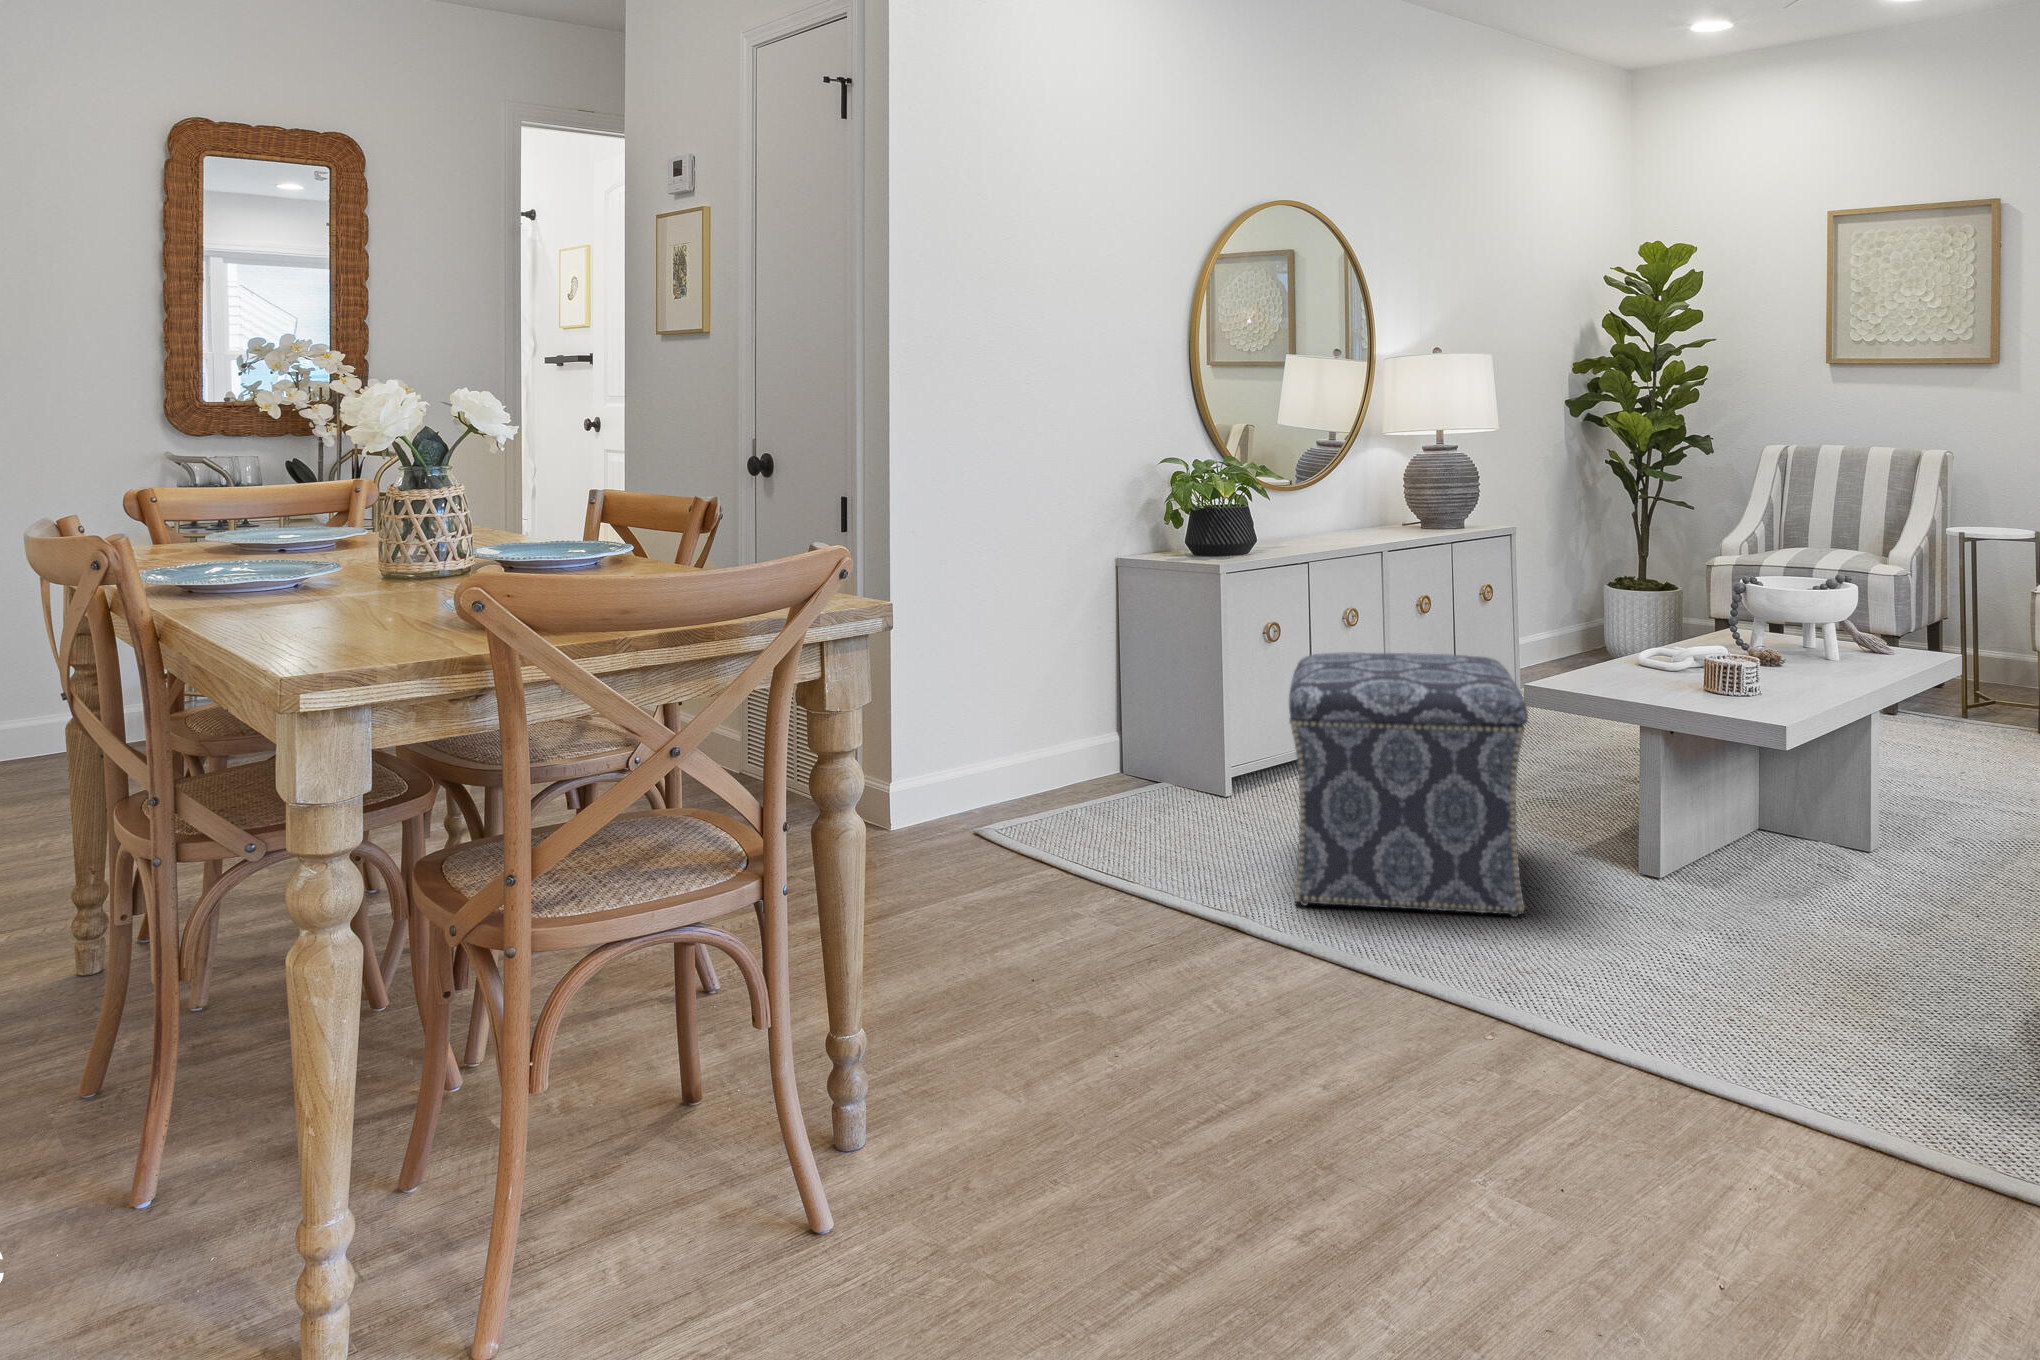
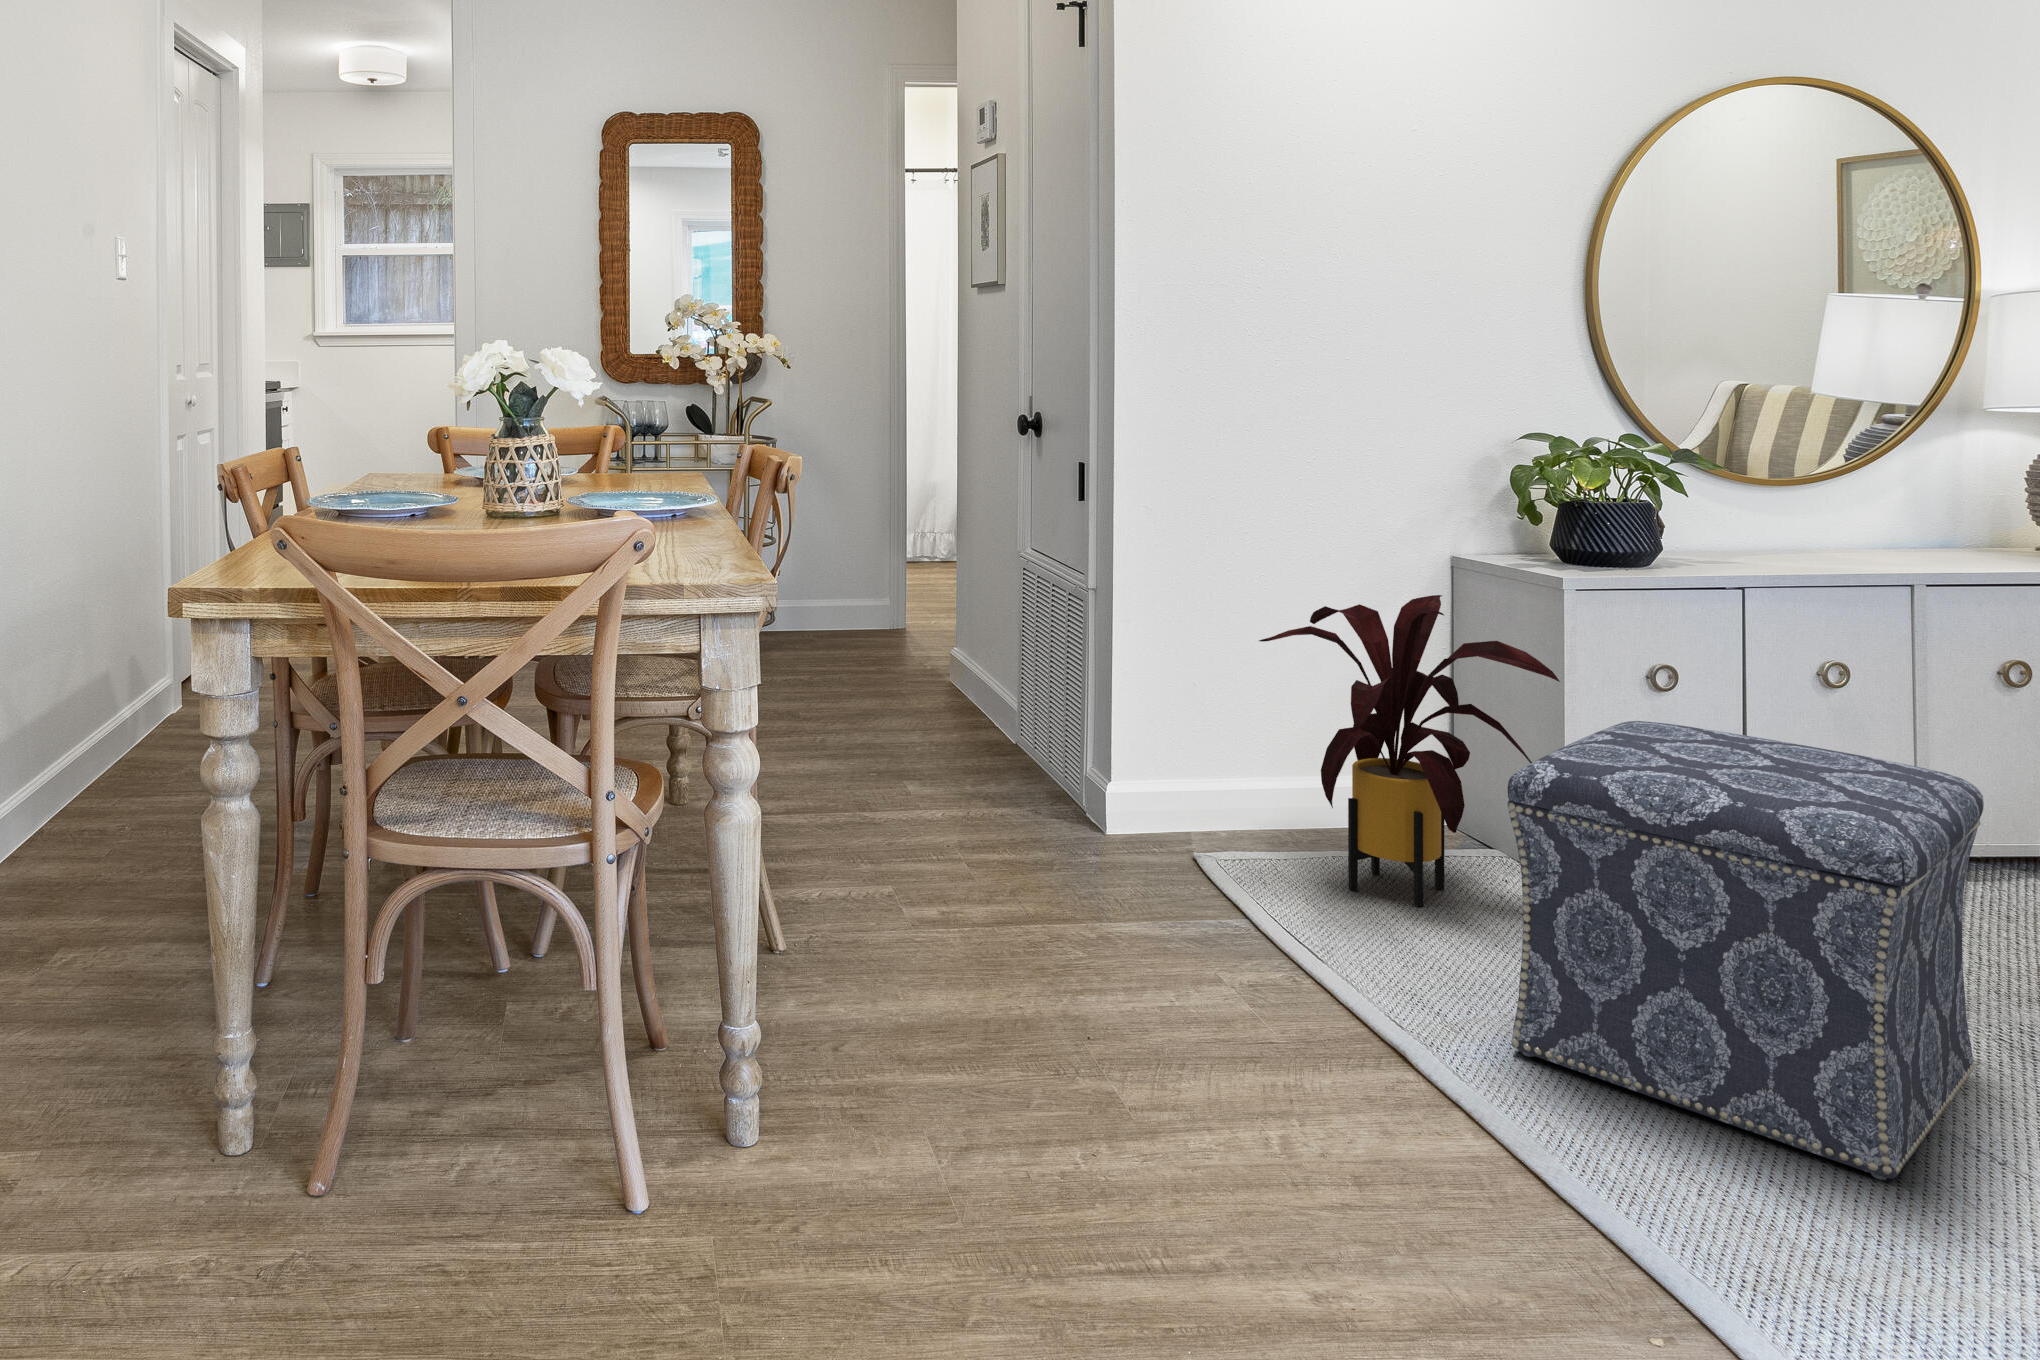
house plant: none [1033,585,1253,830] -> present [1259,595,1560,907]

